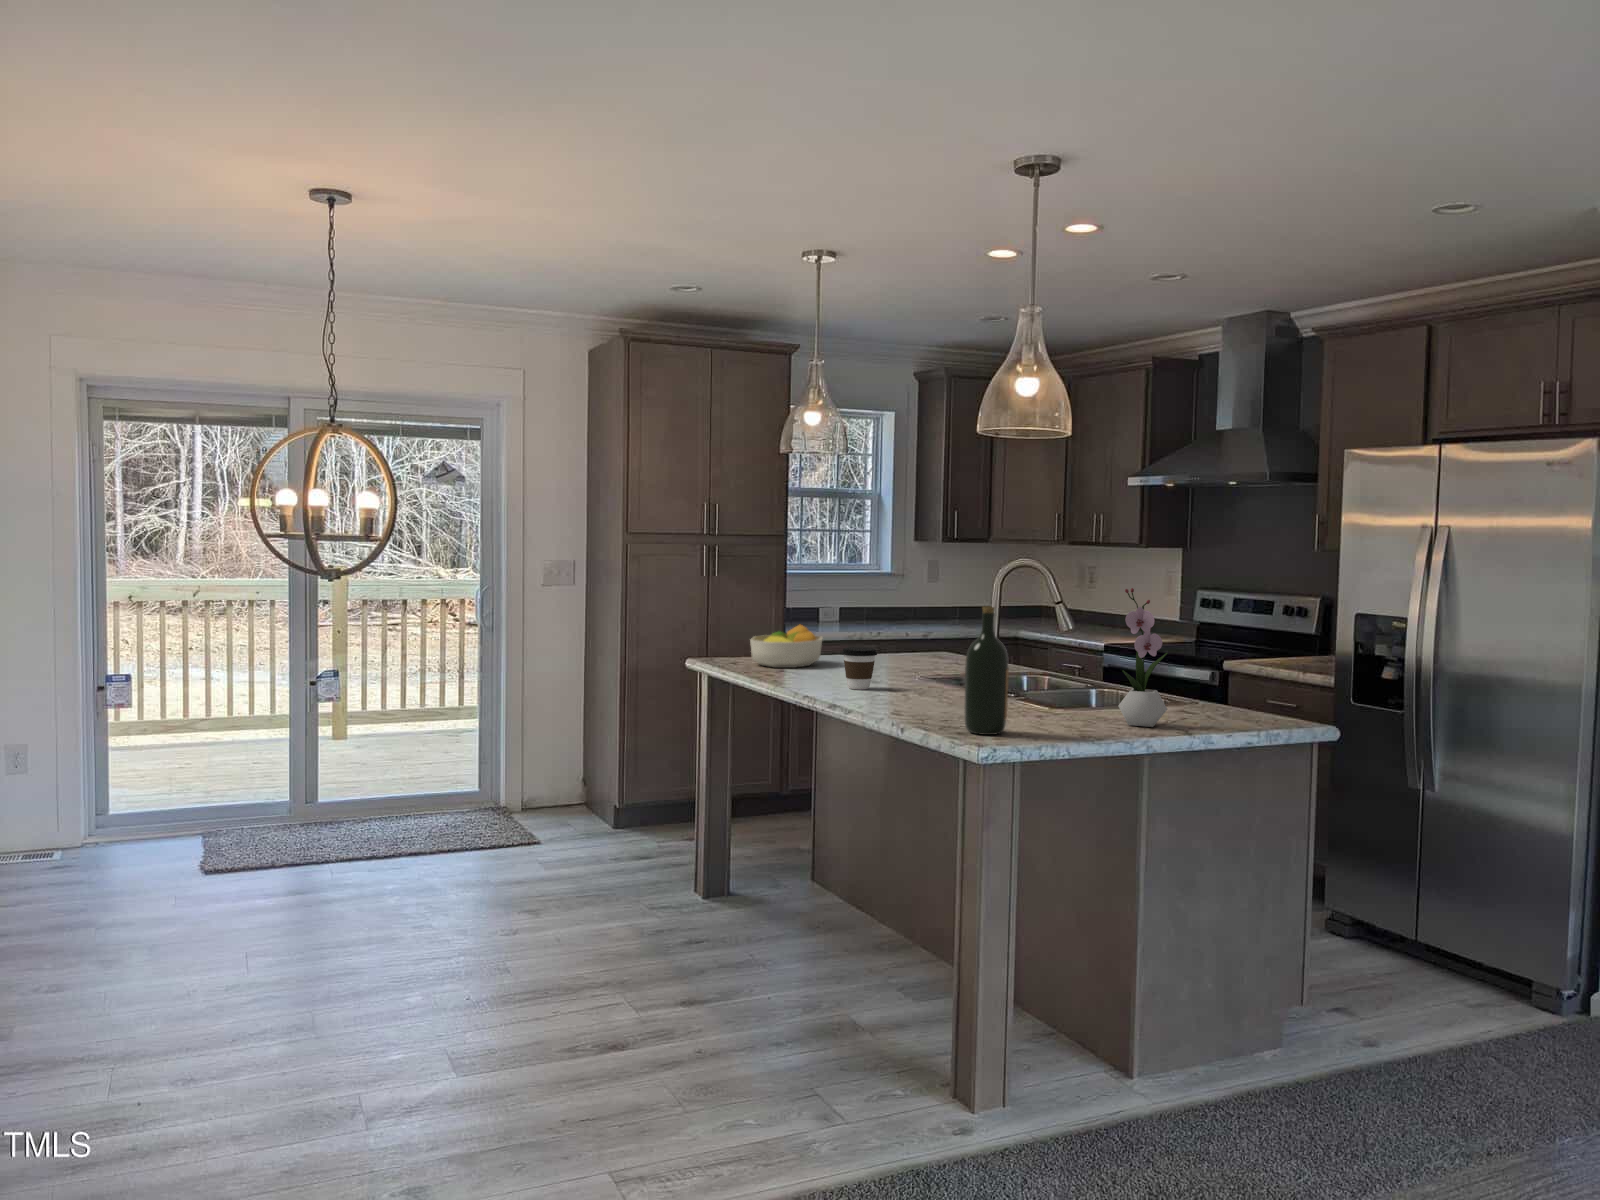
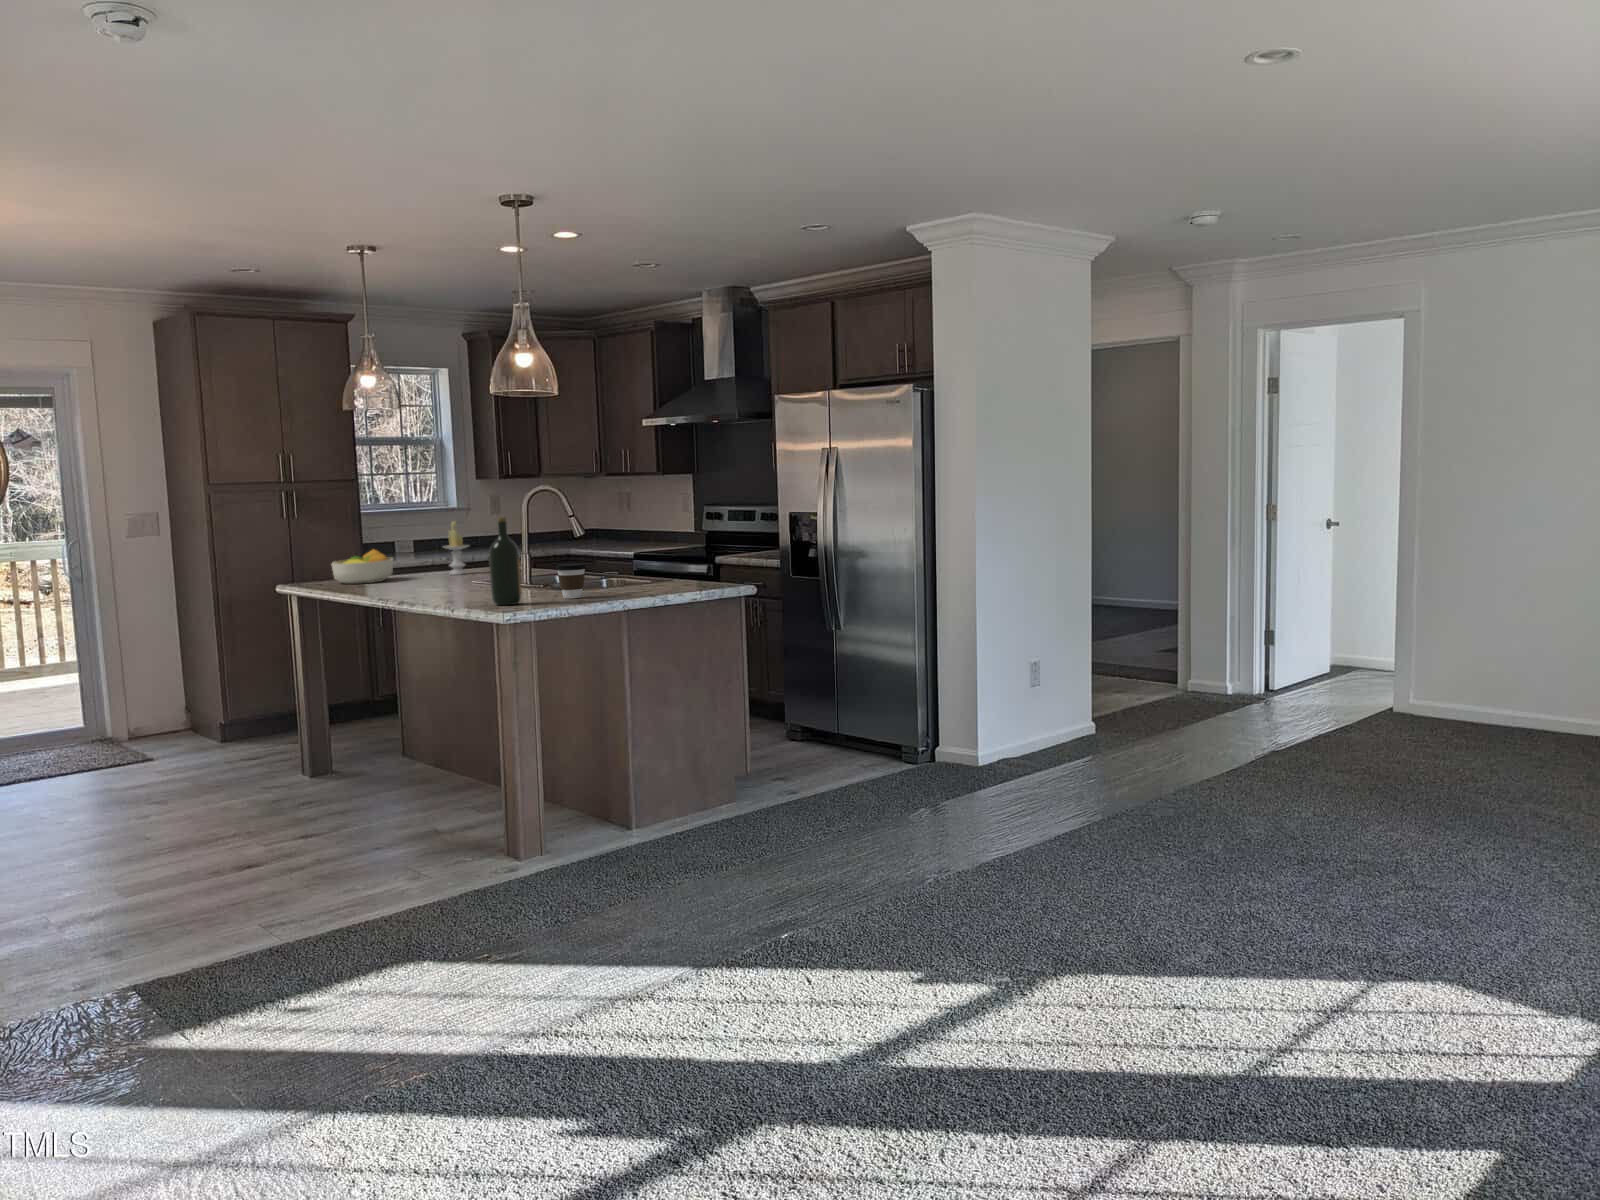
flower arrangement: present [1118,588,1168,727] -> none [600,499,636,594]
candle: none [881,595,916,664] -> present [443,521,469,575]
coffee cup: present [842,647,877,690] -> present [556,563,586,599]

